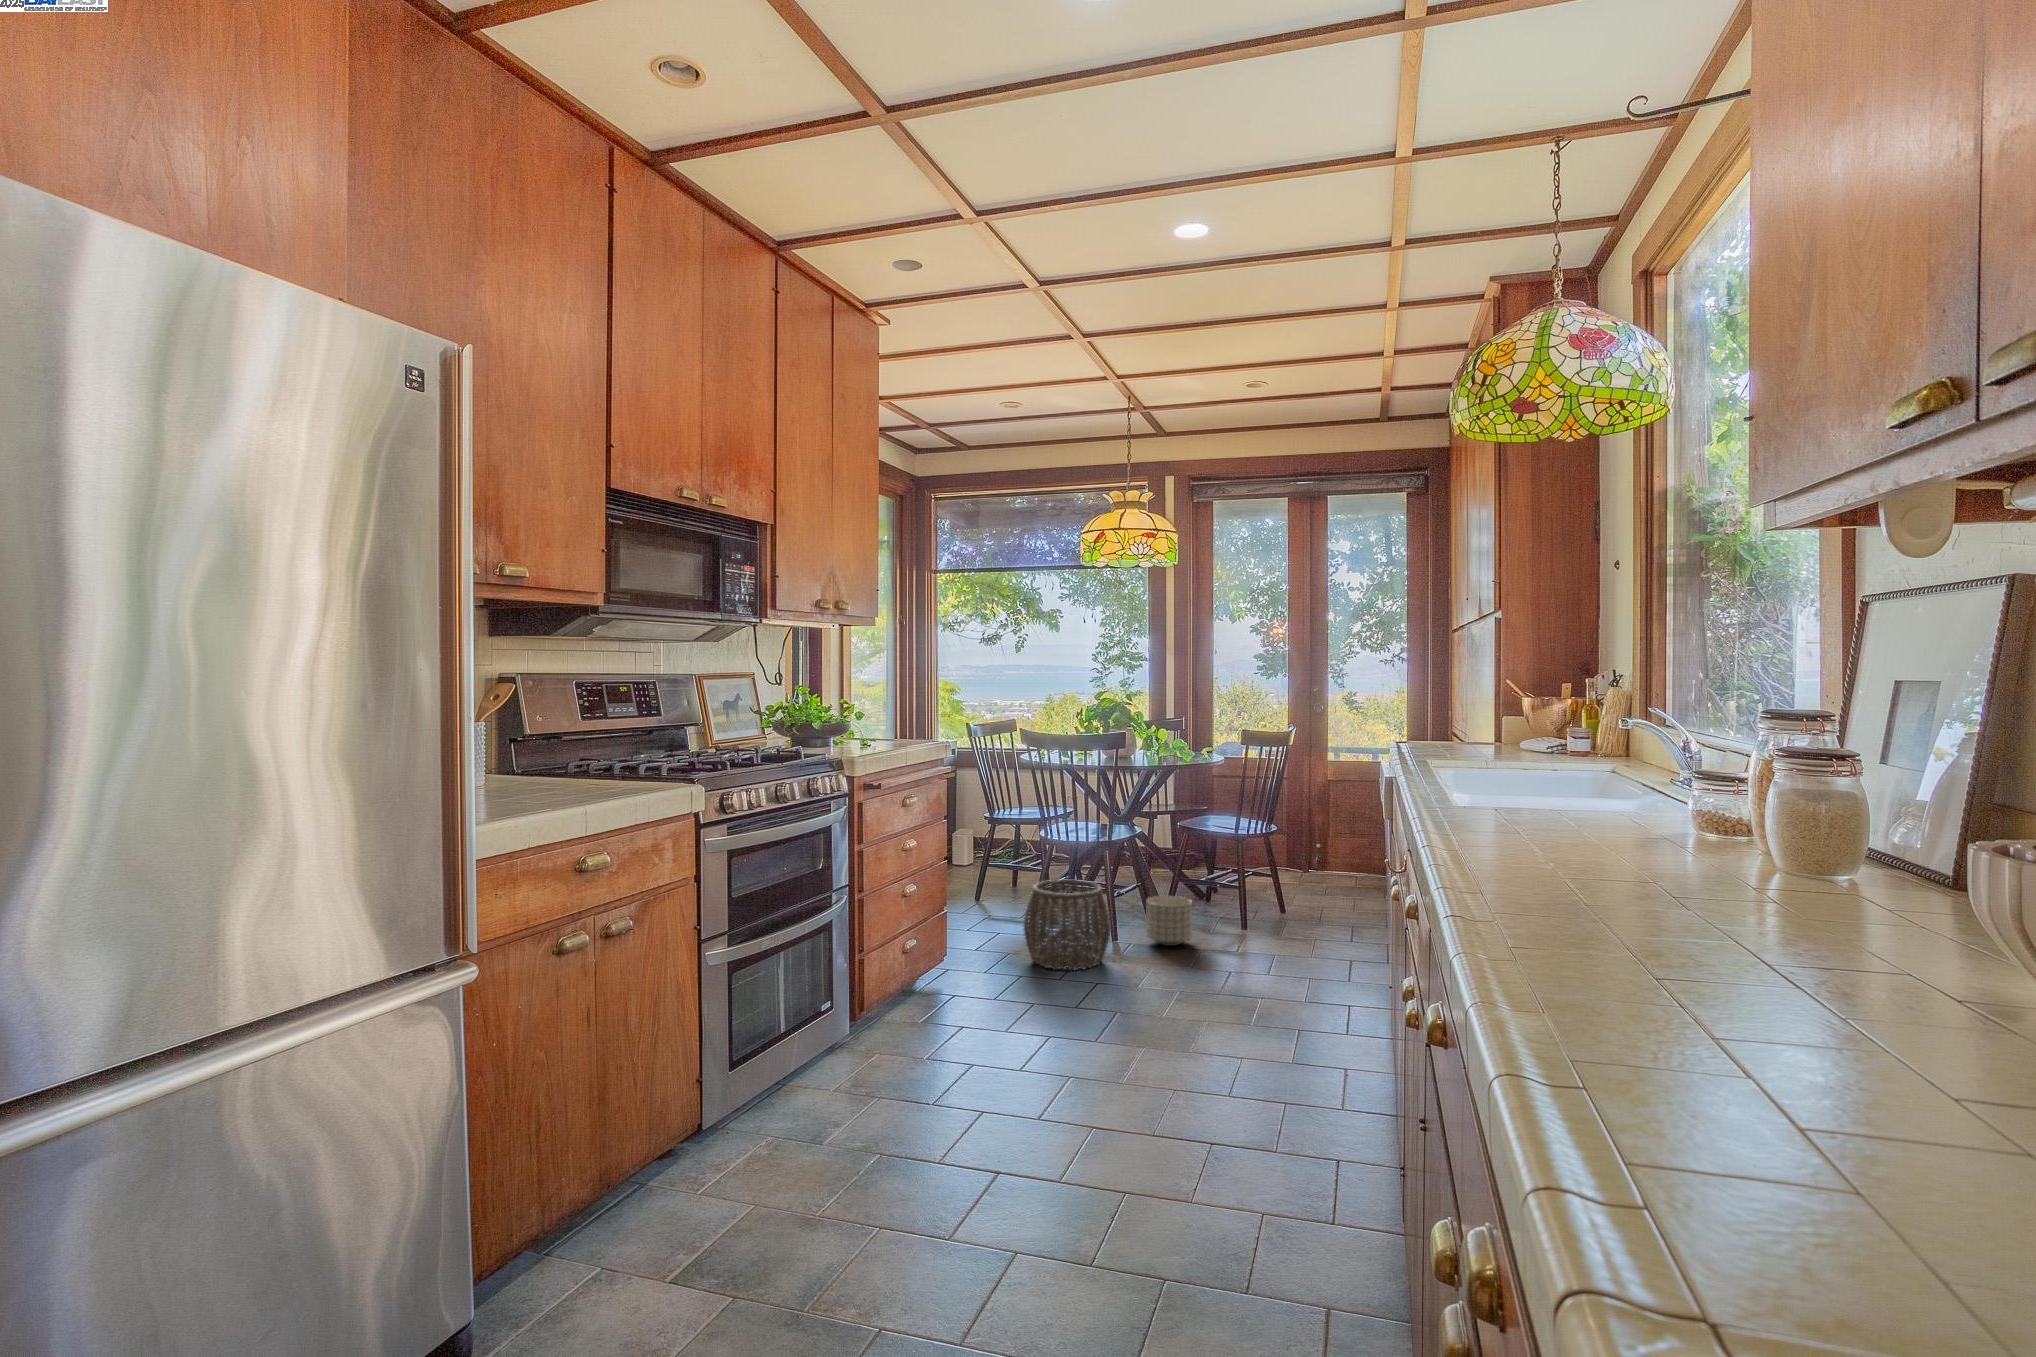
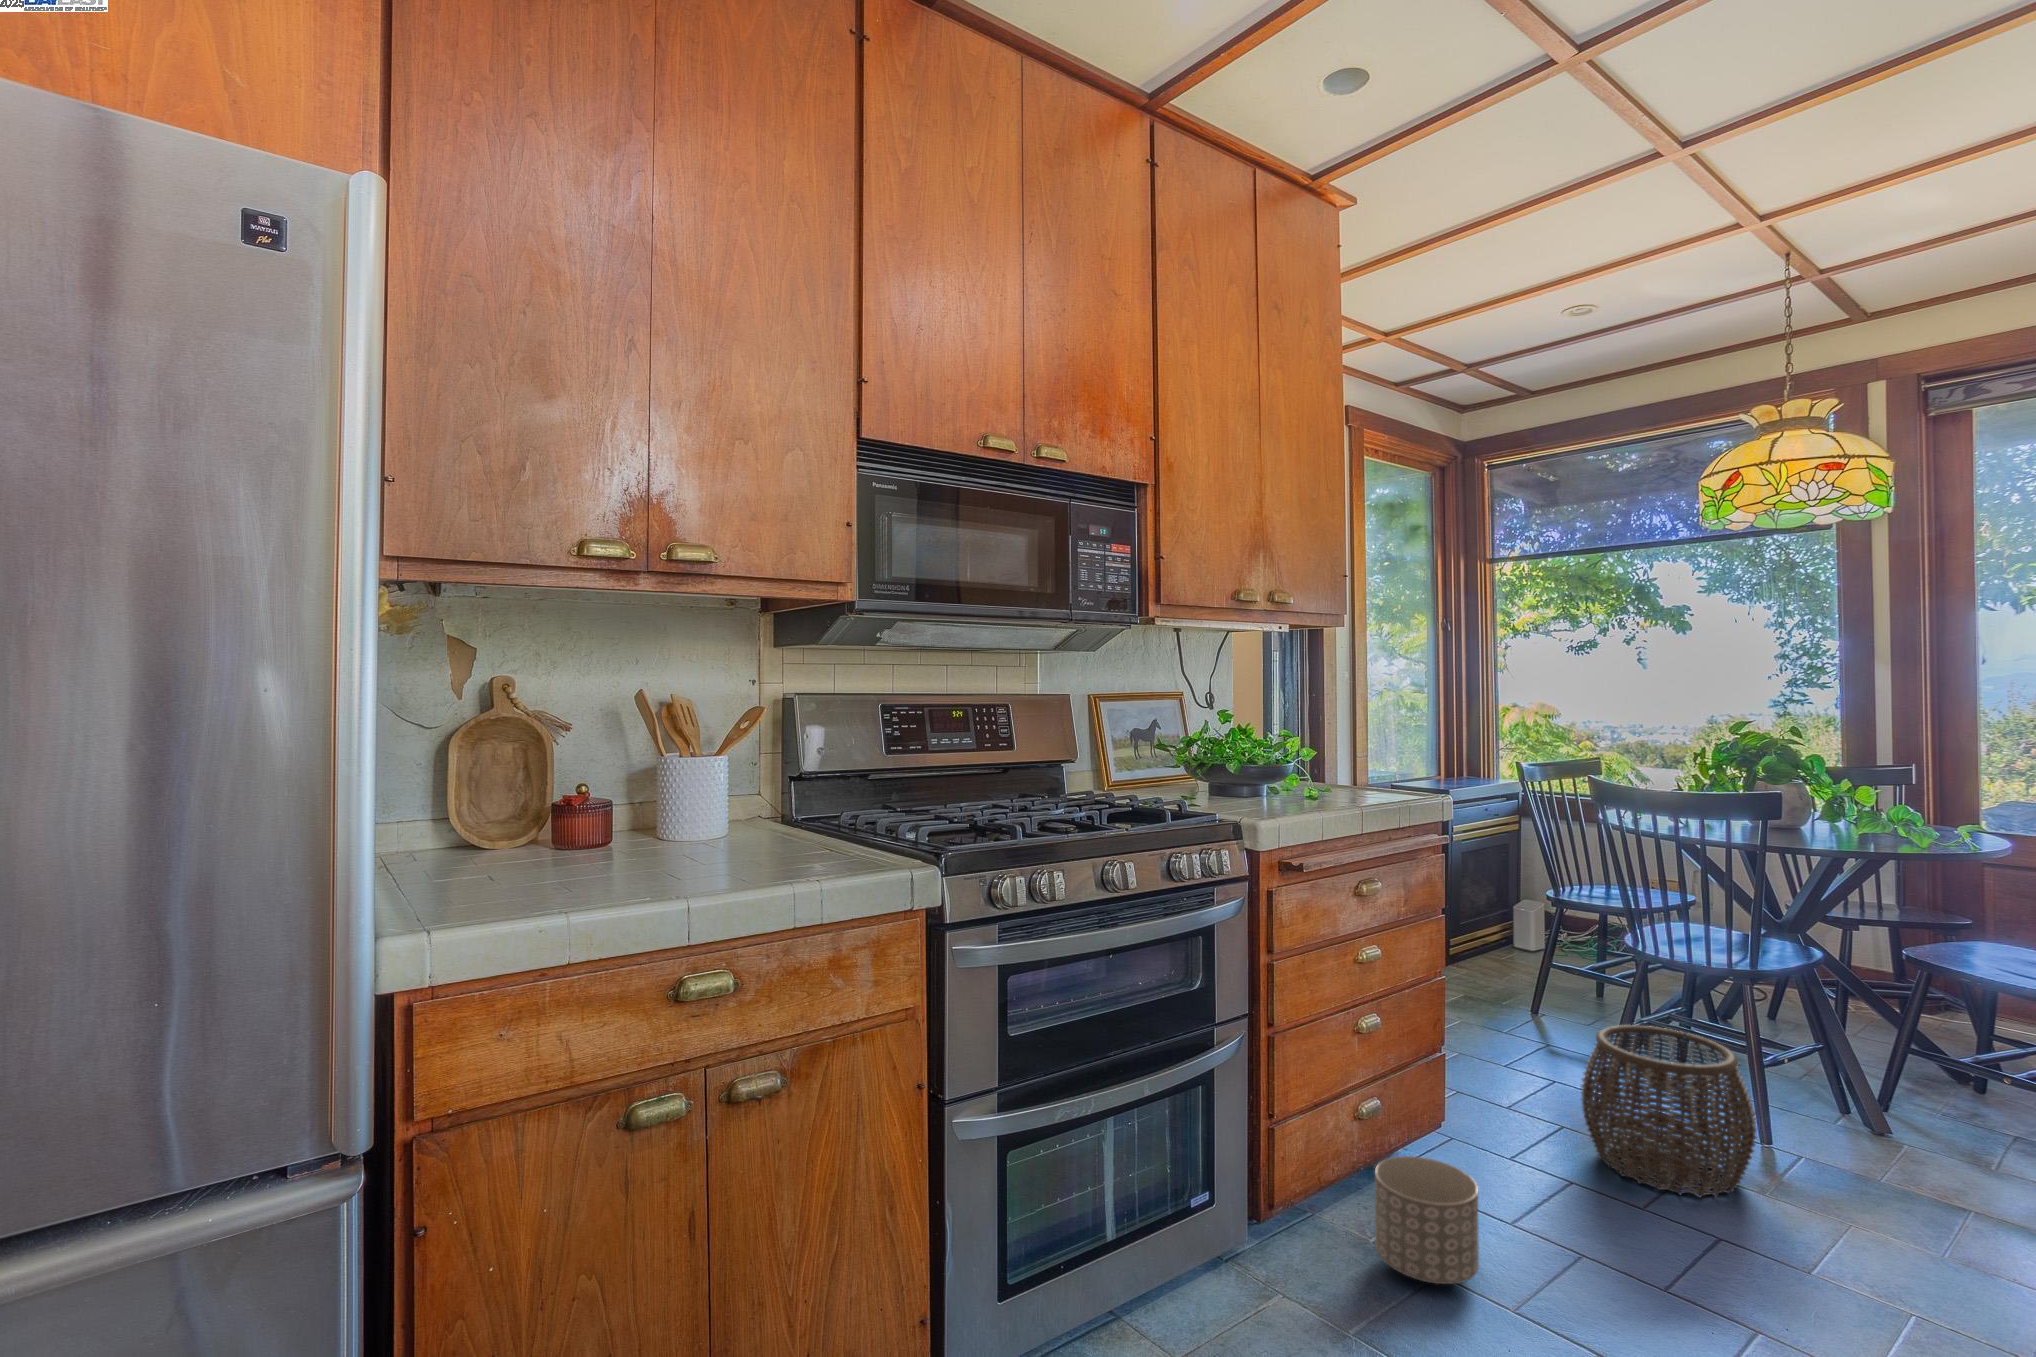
planter: present [1146,896,1192,946] -> present [1375,1156,1479,1284]

